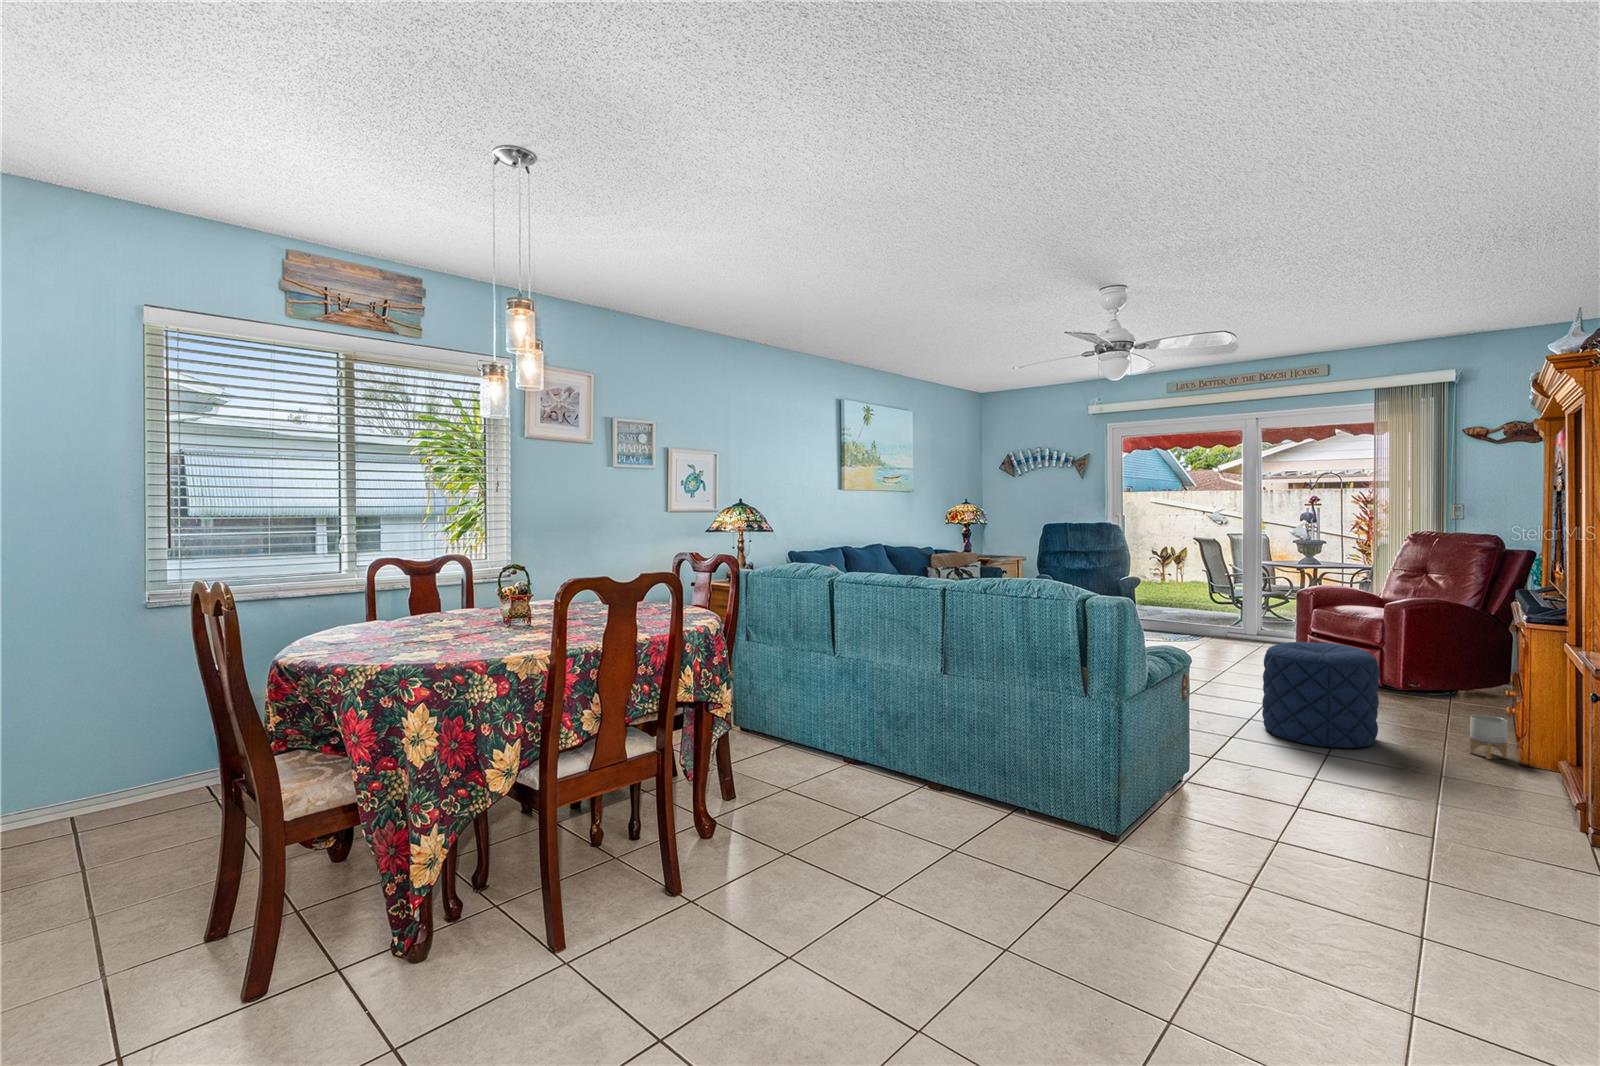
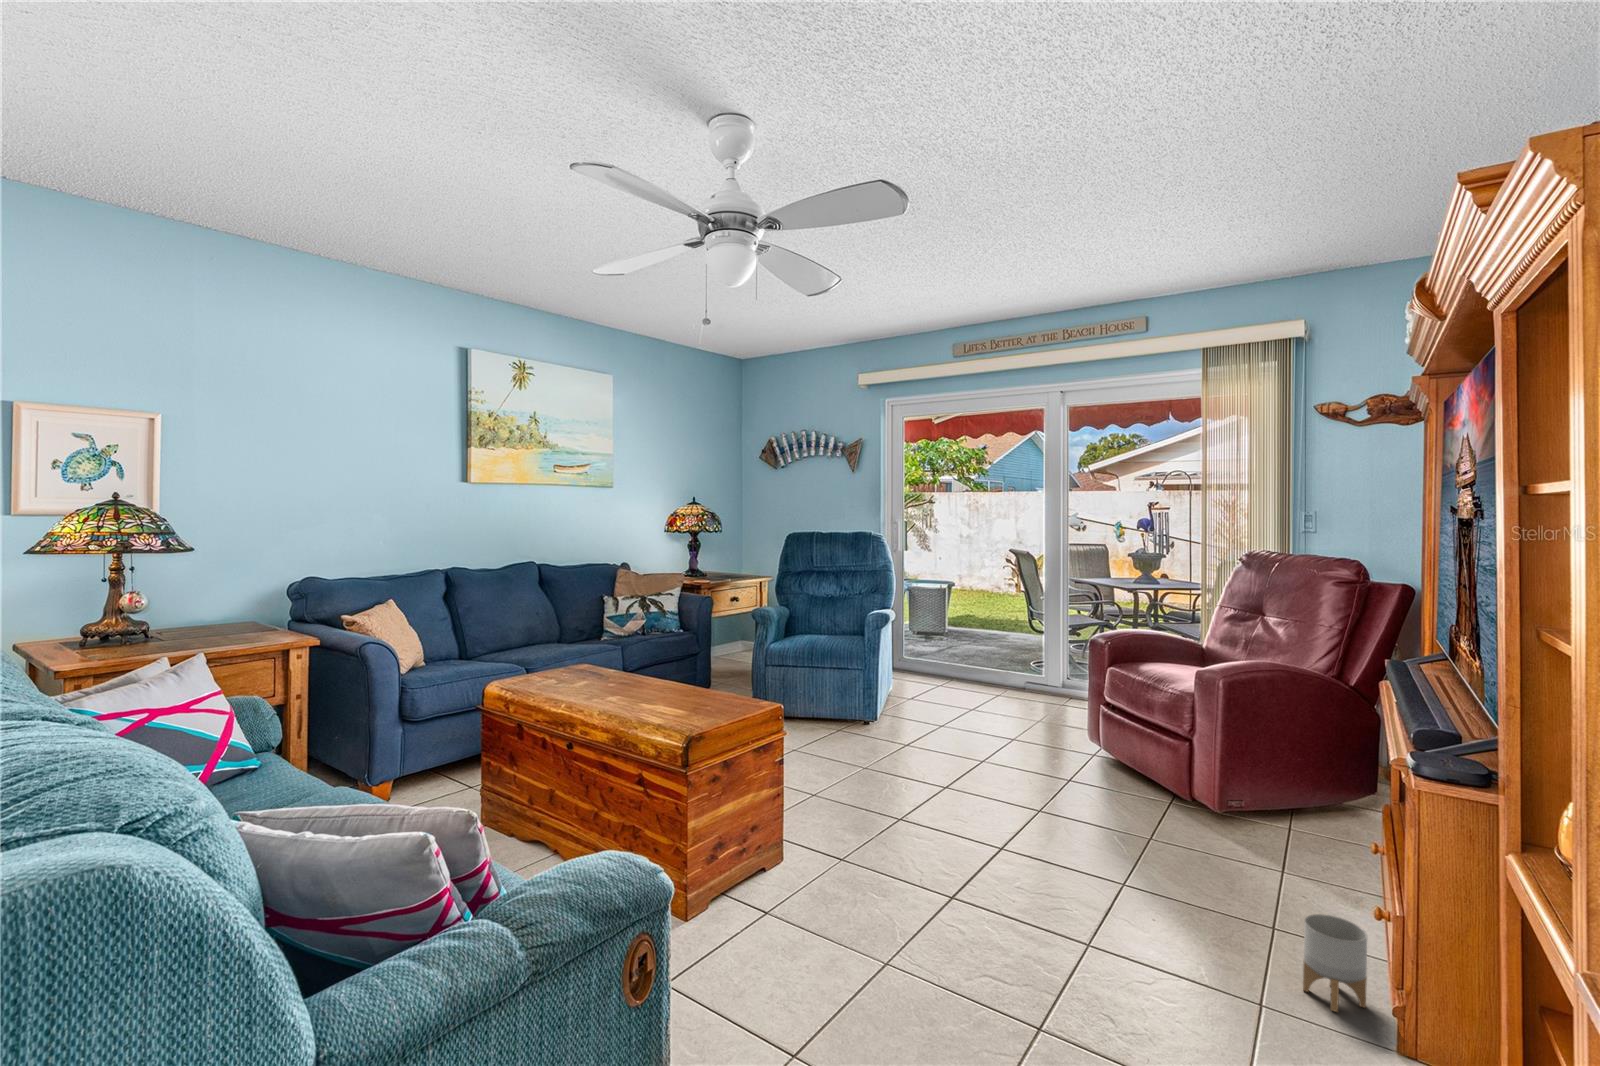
pouf: present [1262,642,1380,748] -> none [964,759,1150,987]

